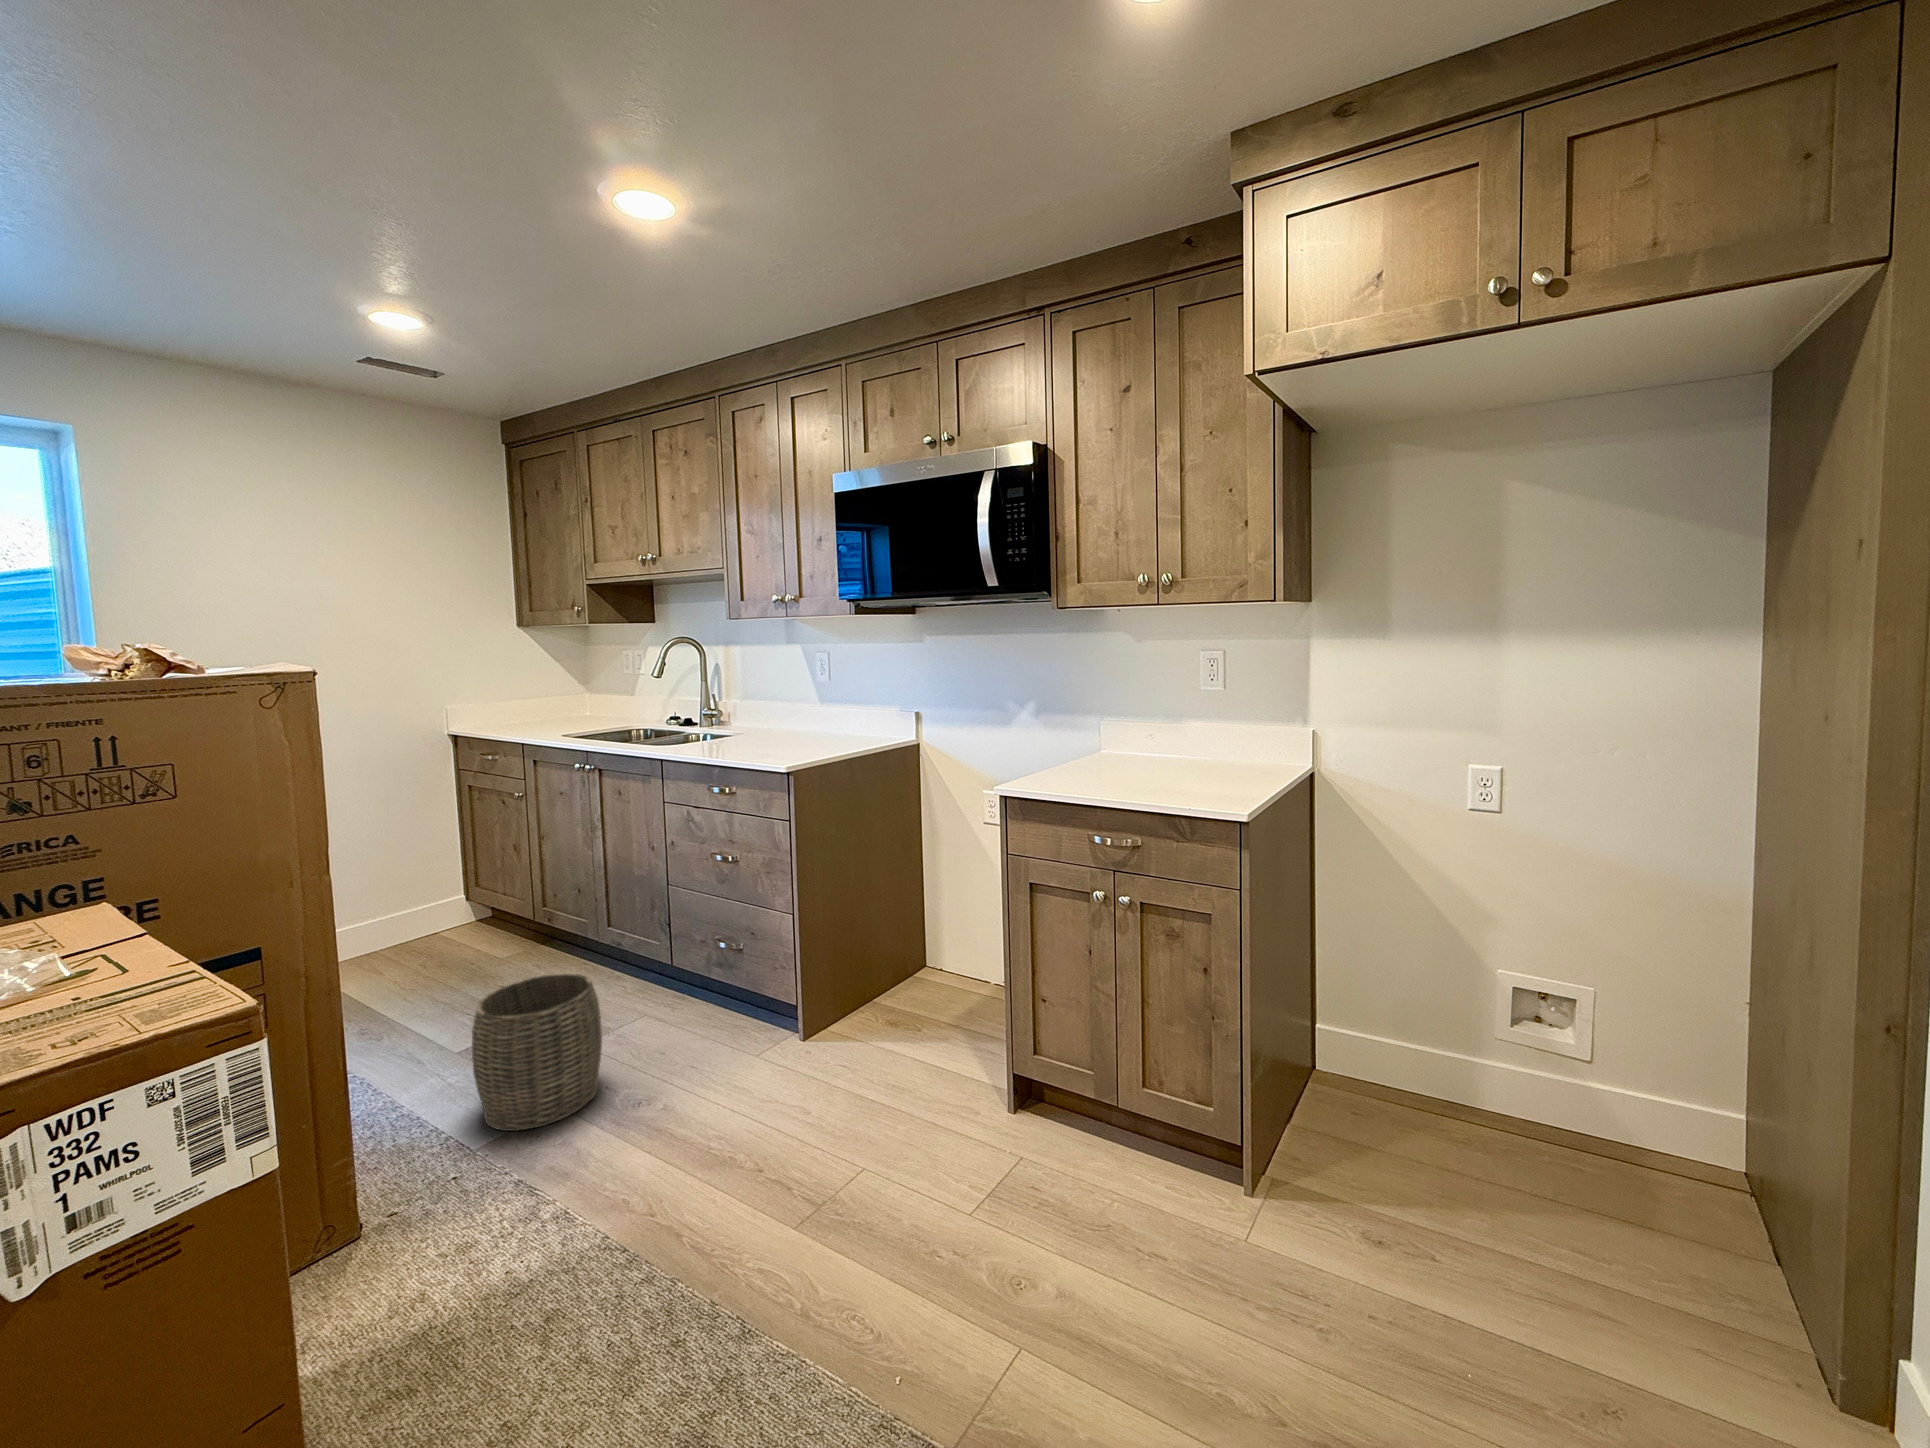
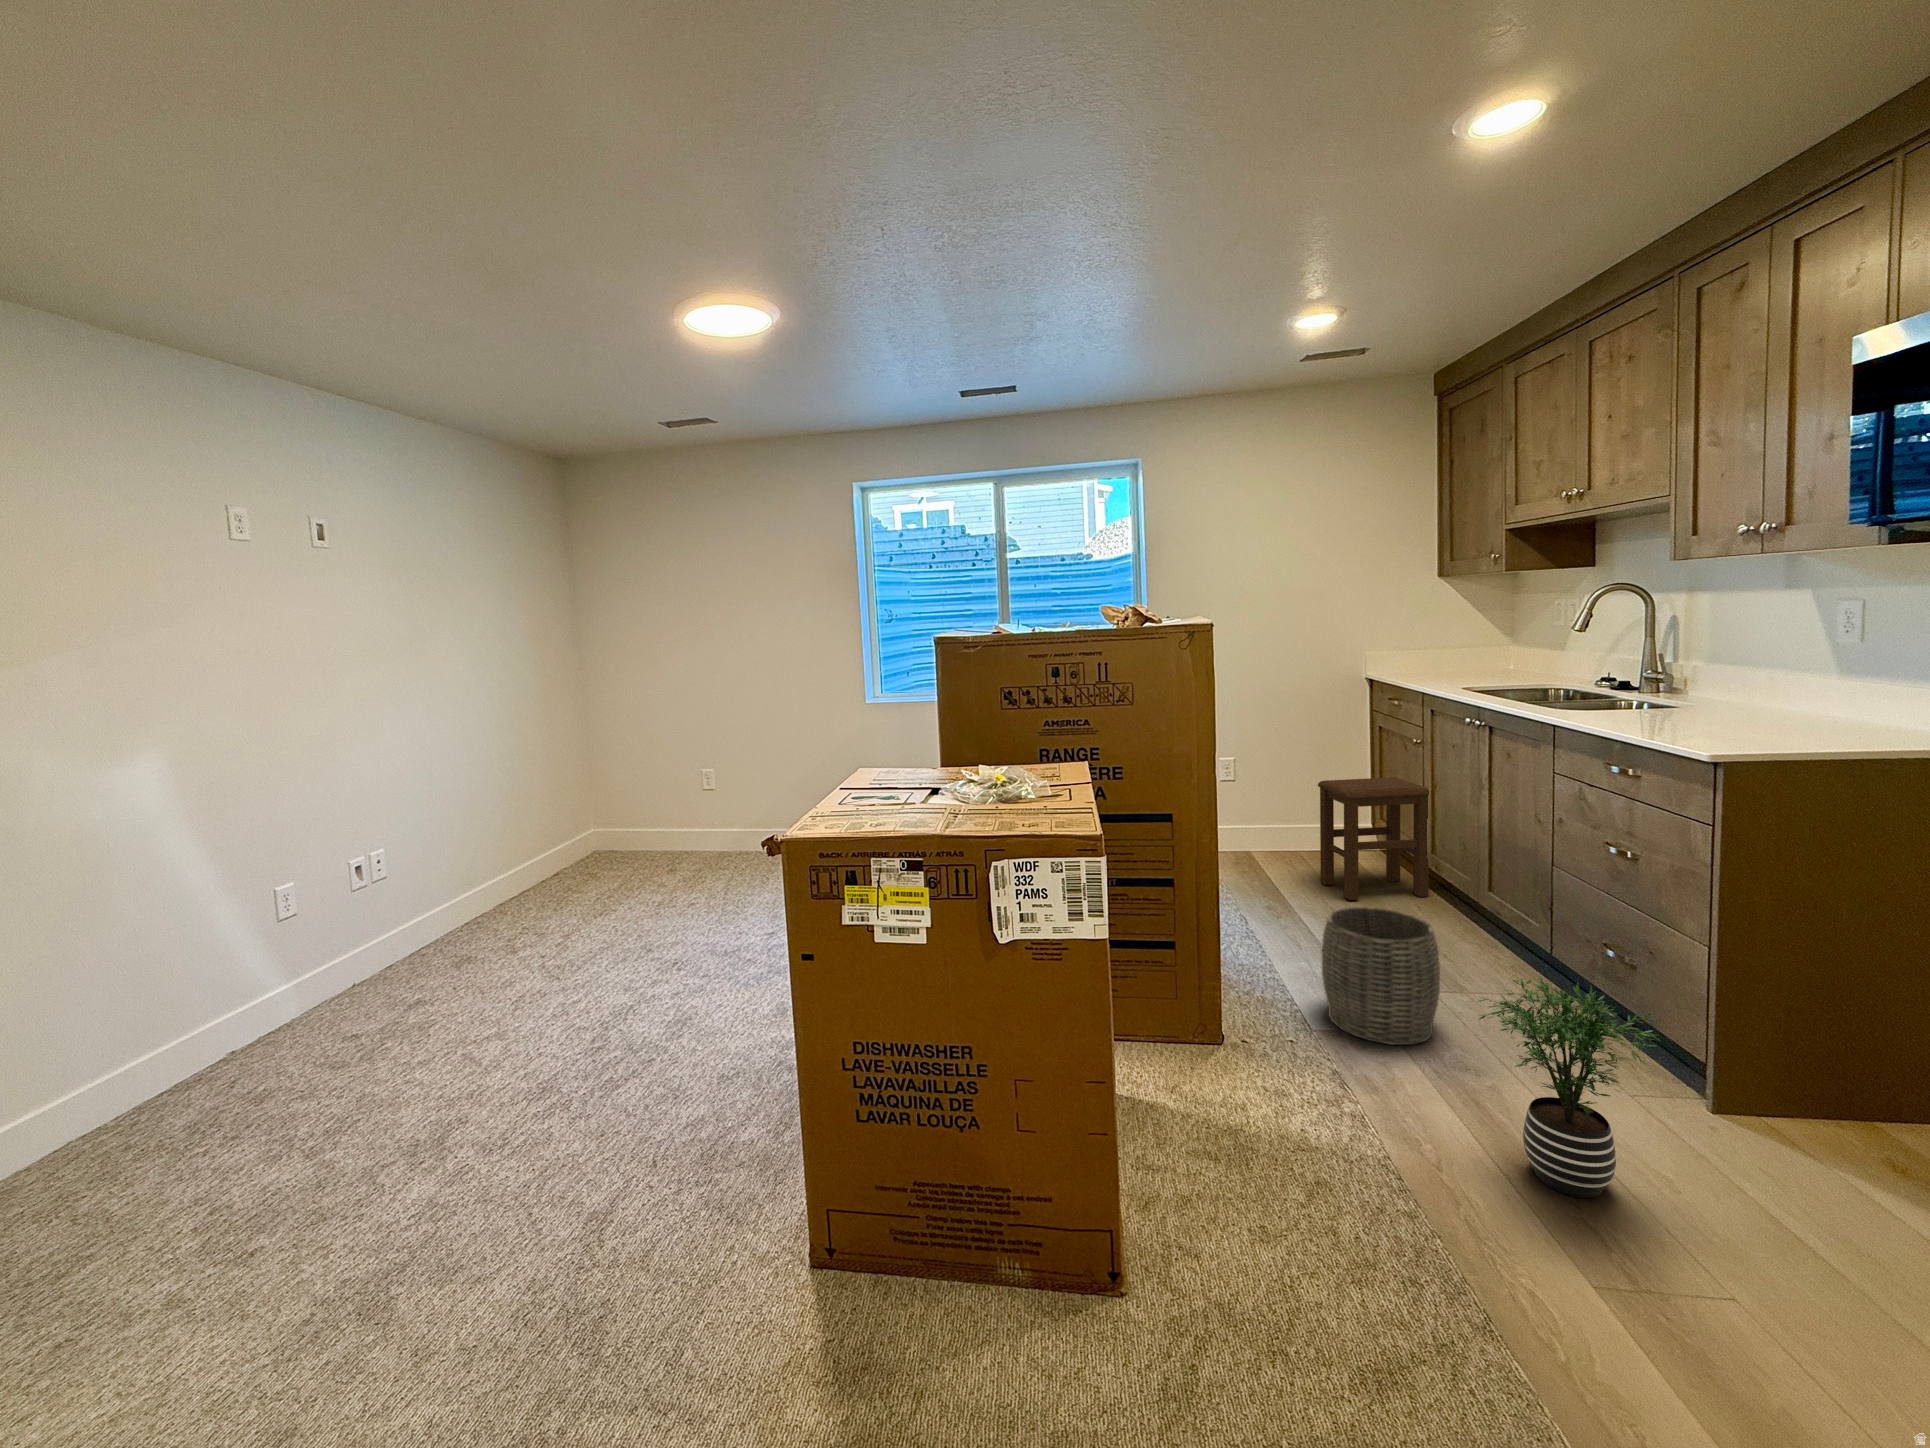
stool: none [408,837,542,985] -> present [1318,777,1429,900]
potted plant: none [669,974,802,1167] -> present [1478,975,1661,1198]

